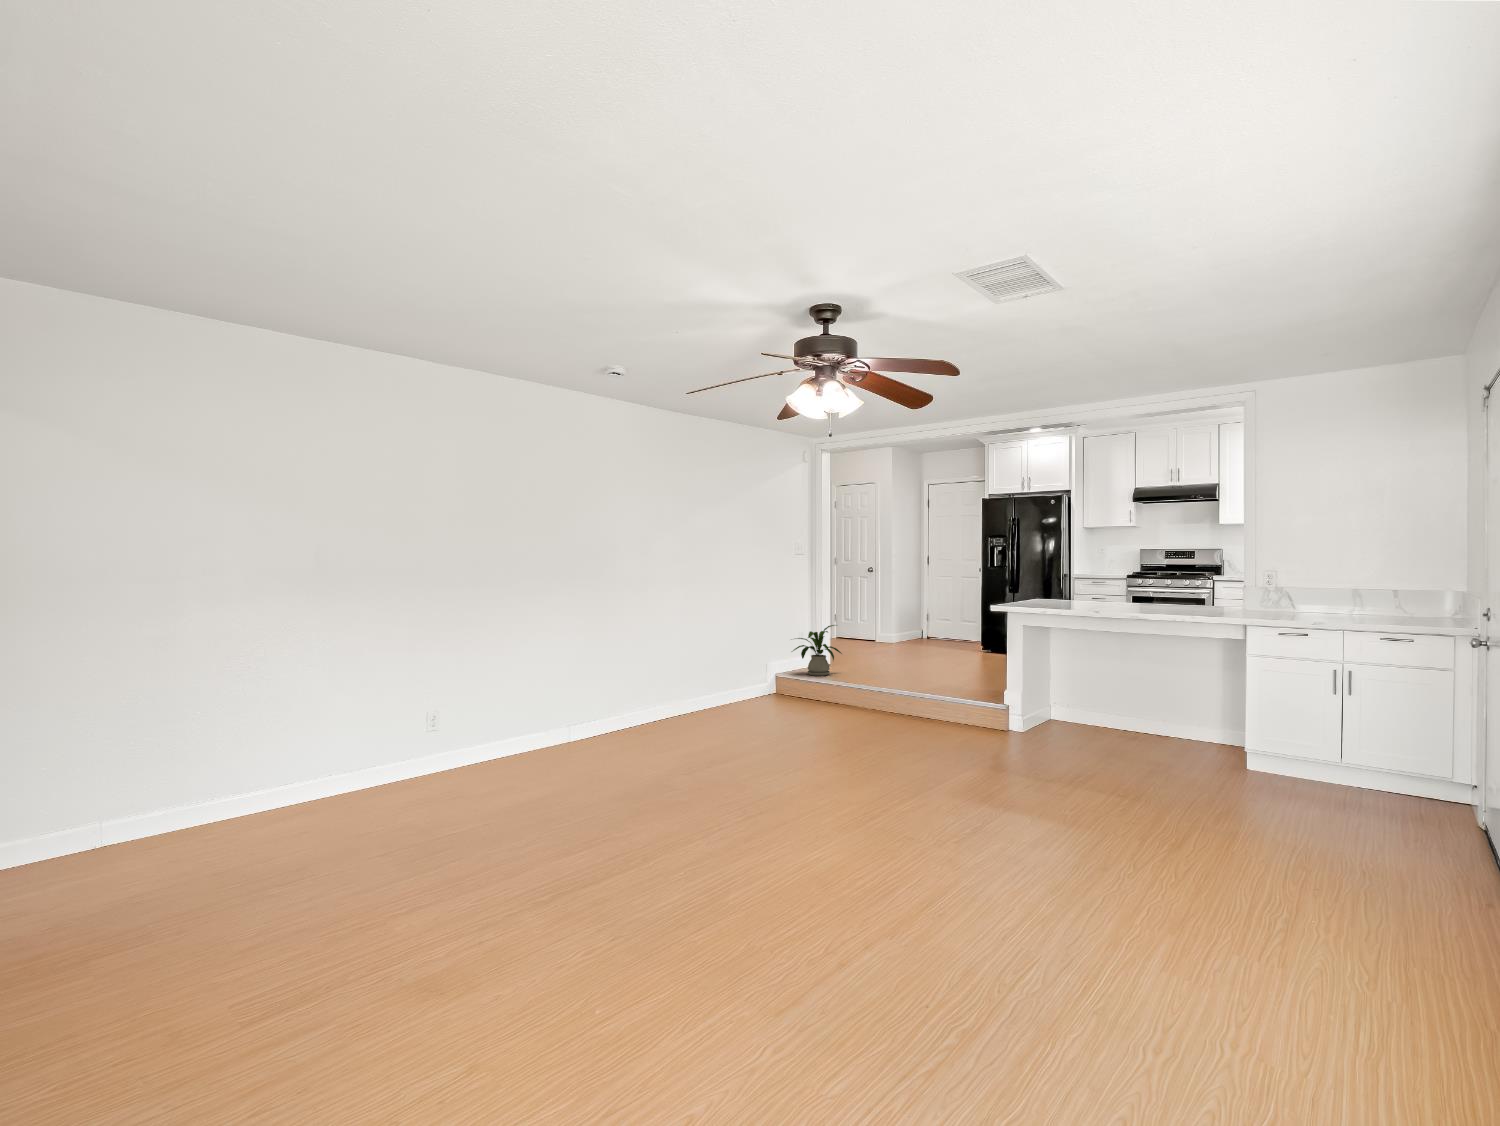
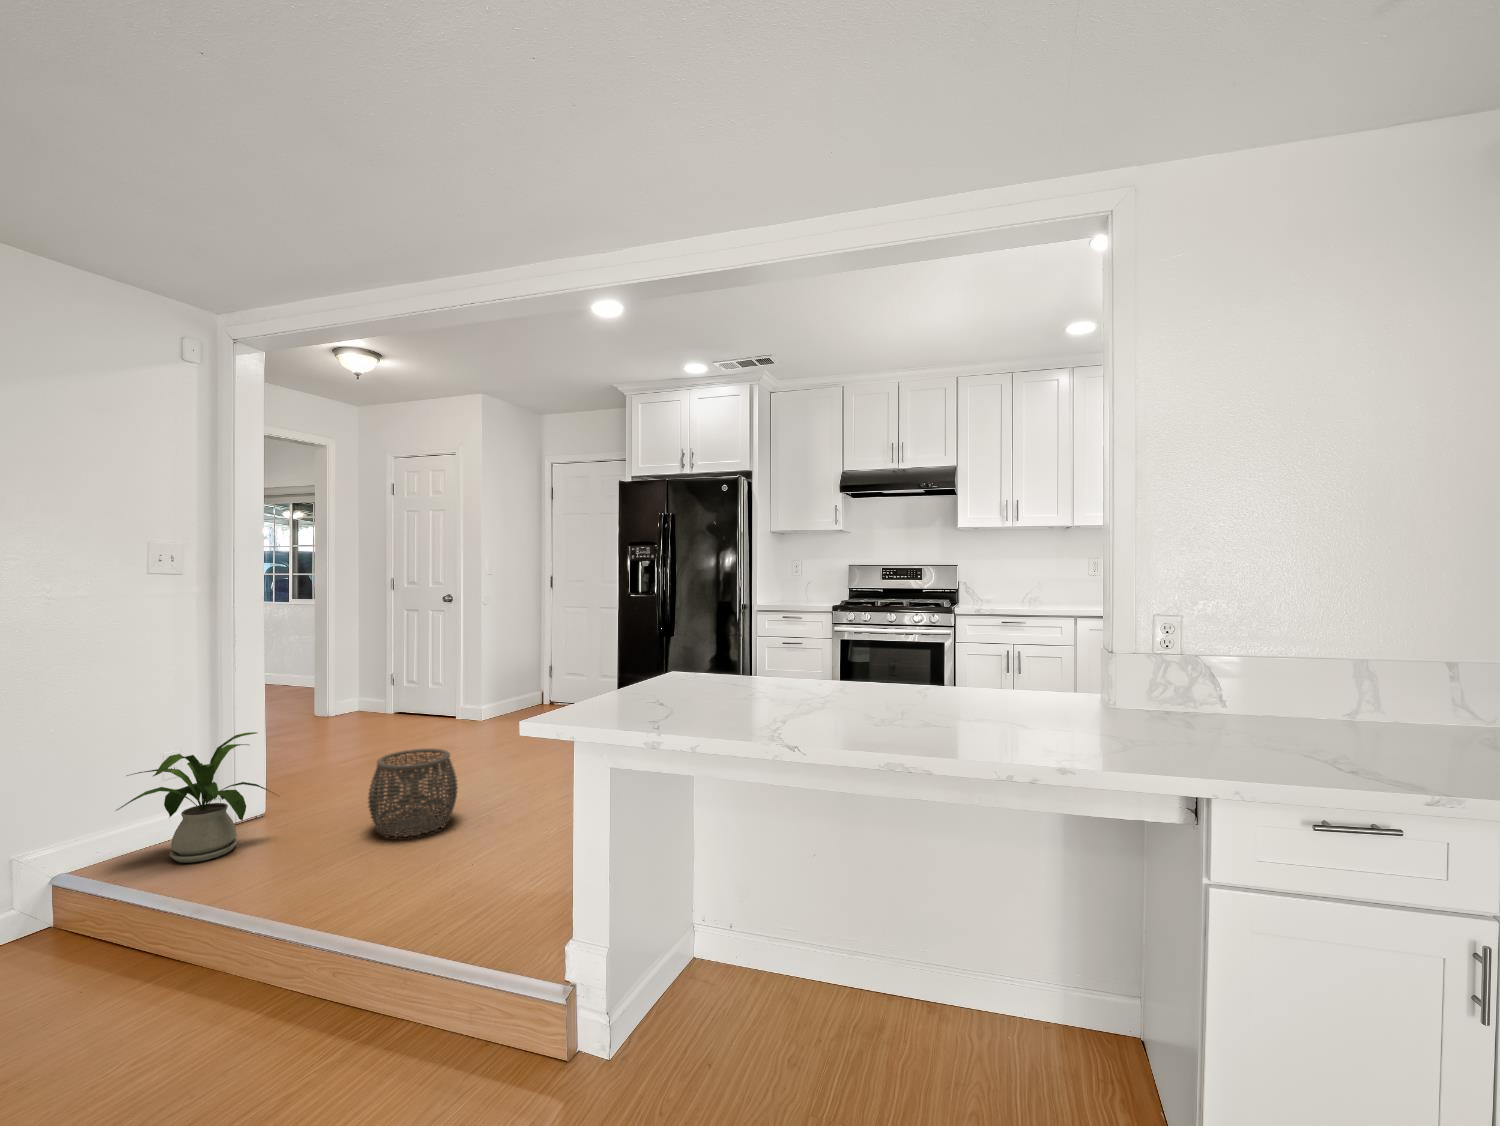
woven basket: none [879,640,917,676] -> present [368,749,458,837]

